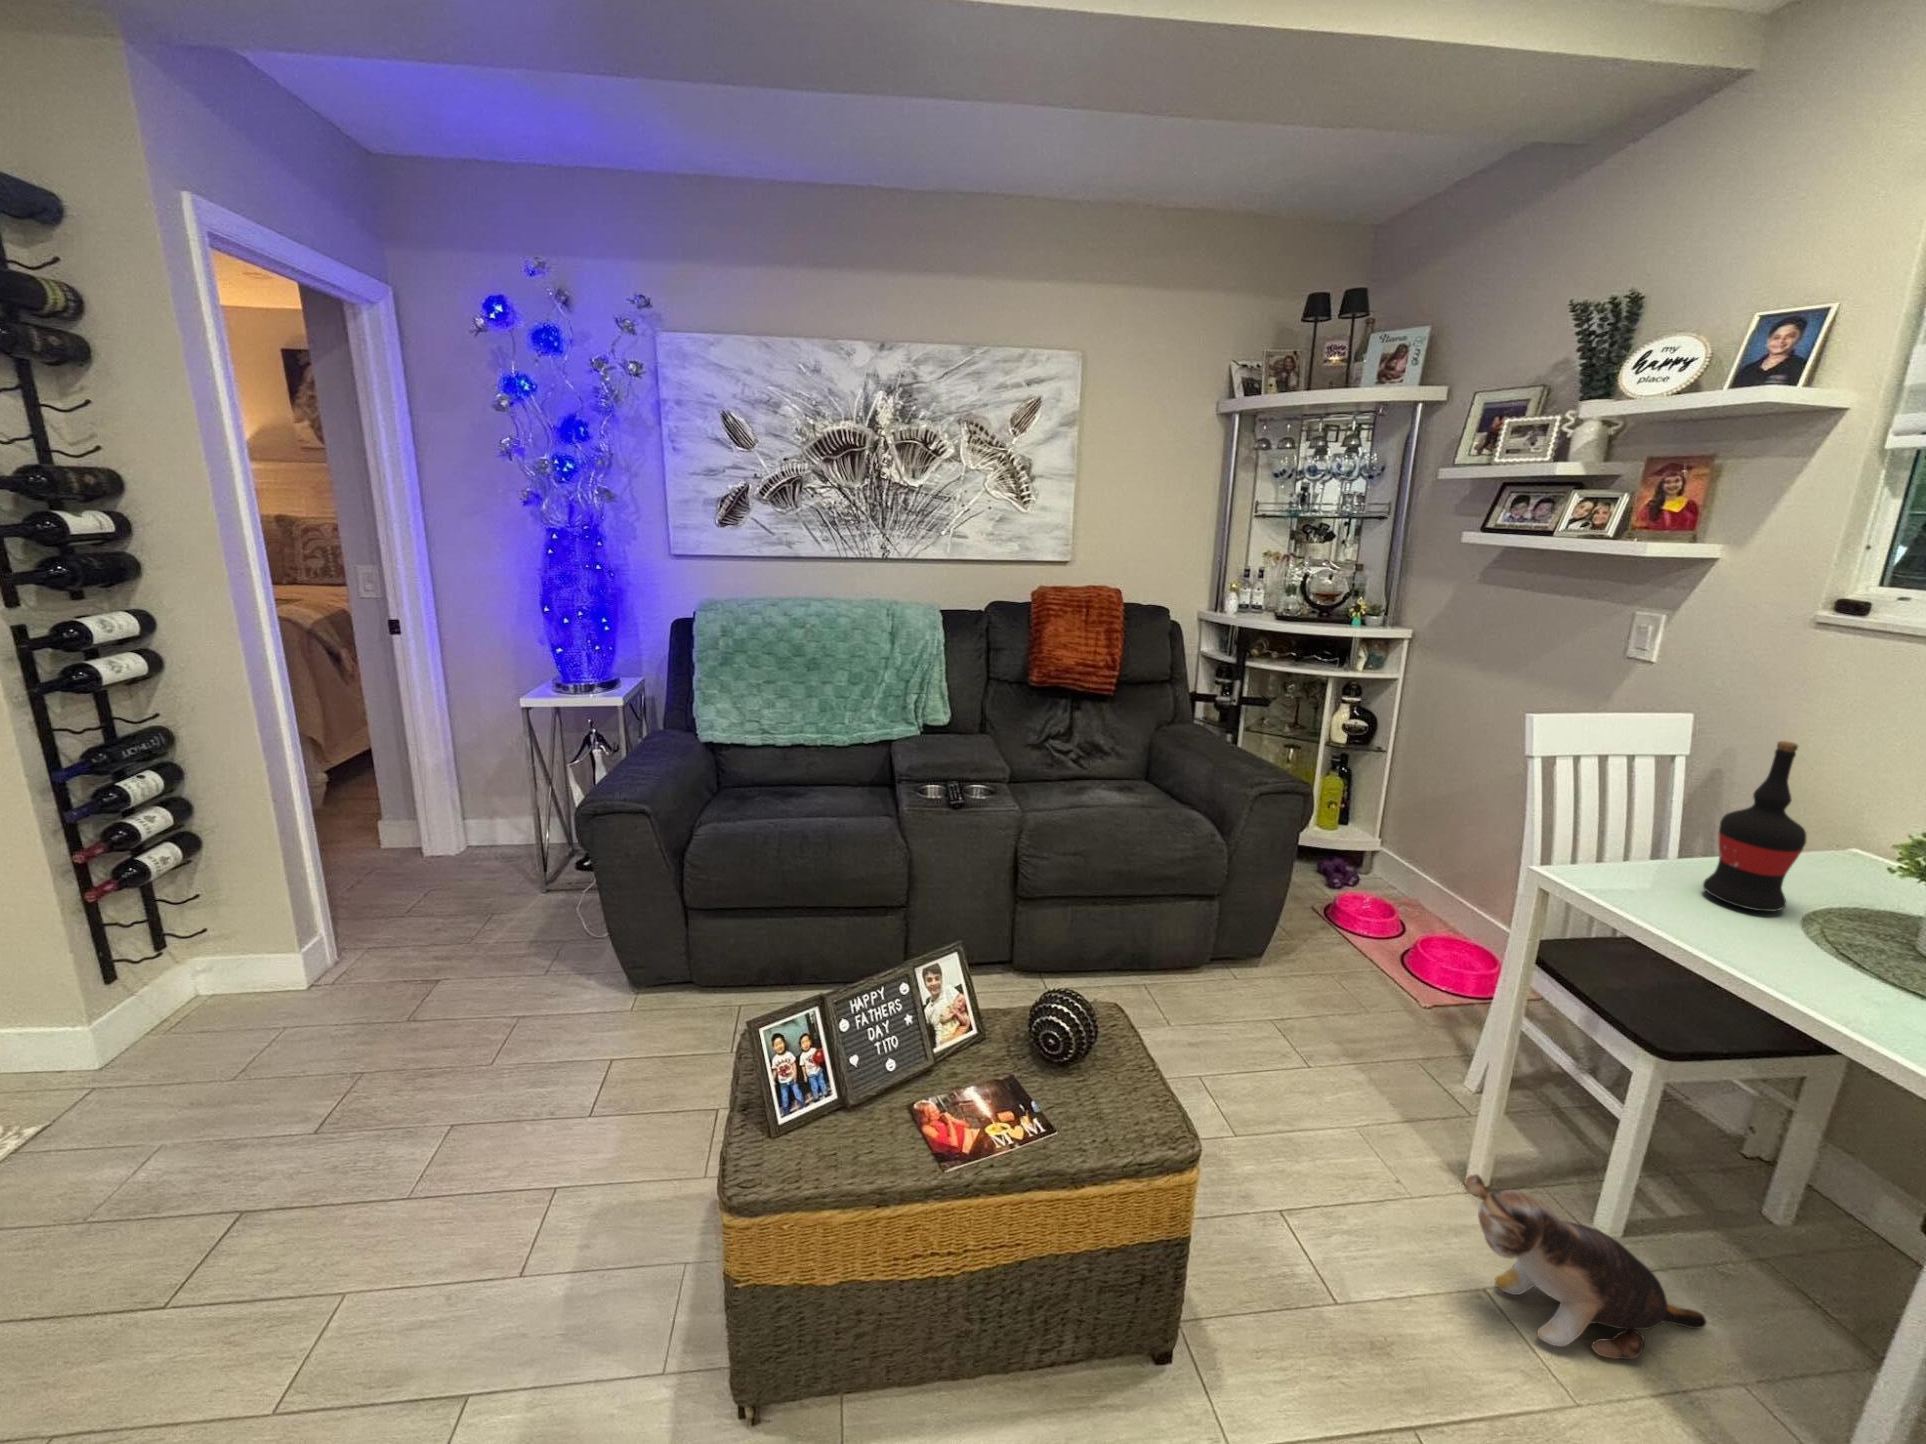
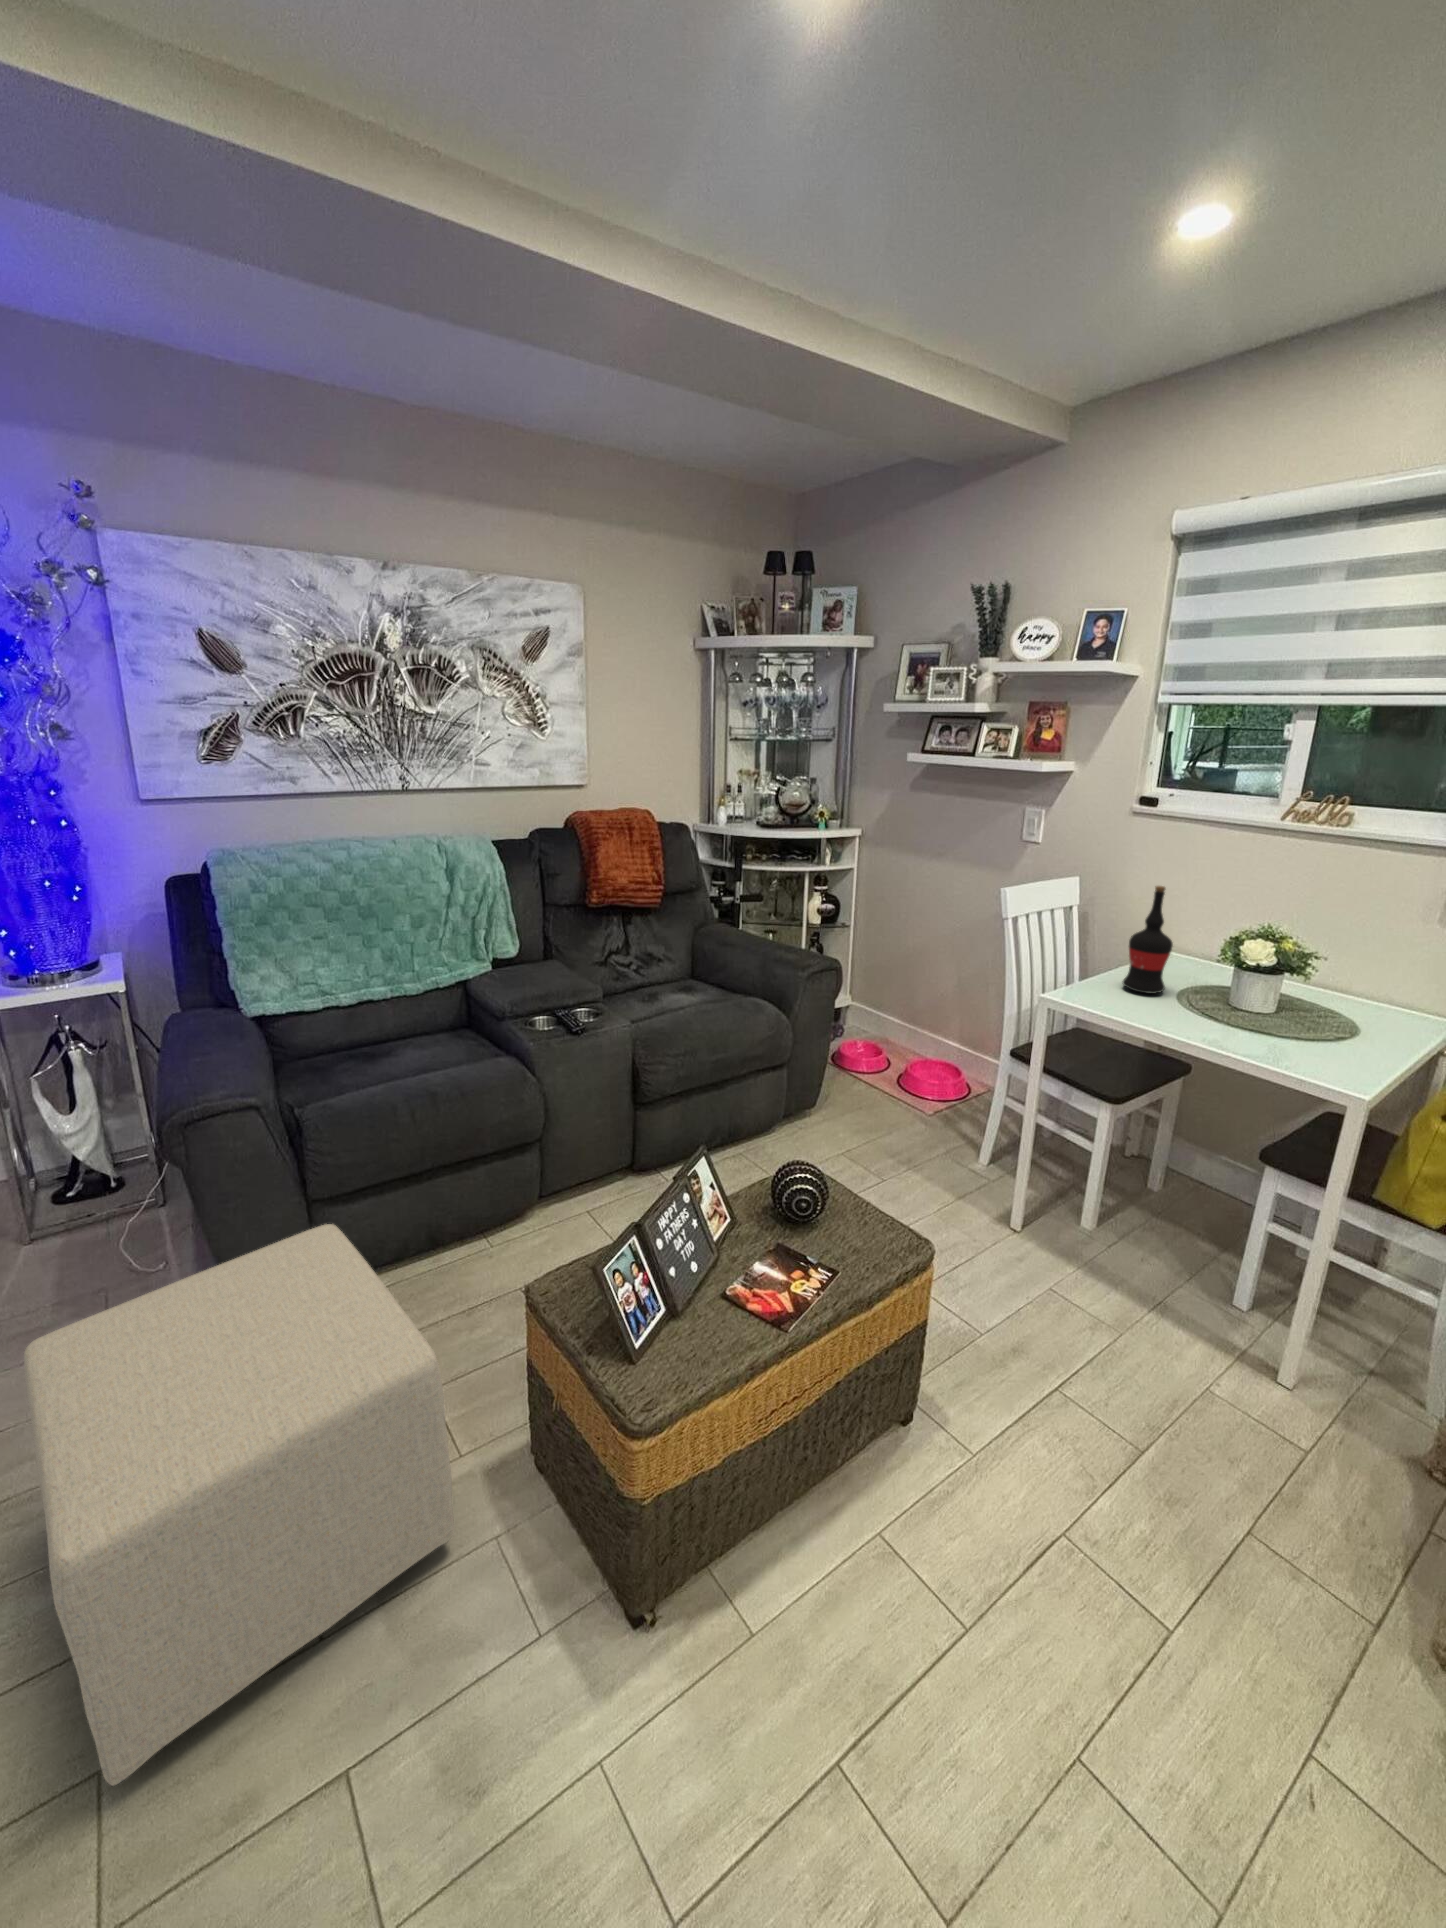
ottoman: none [333,924,678,1292] -> present [24,1224,455,1786]
plush toy: present [1465,1174,1706,1359] -> none [1042,1209,1154,1304]

